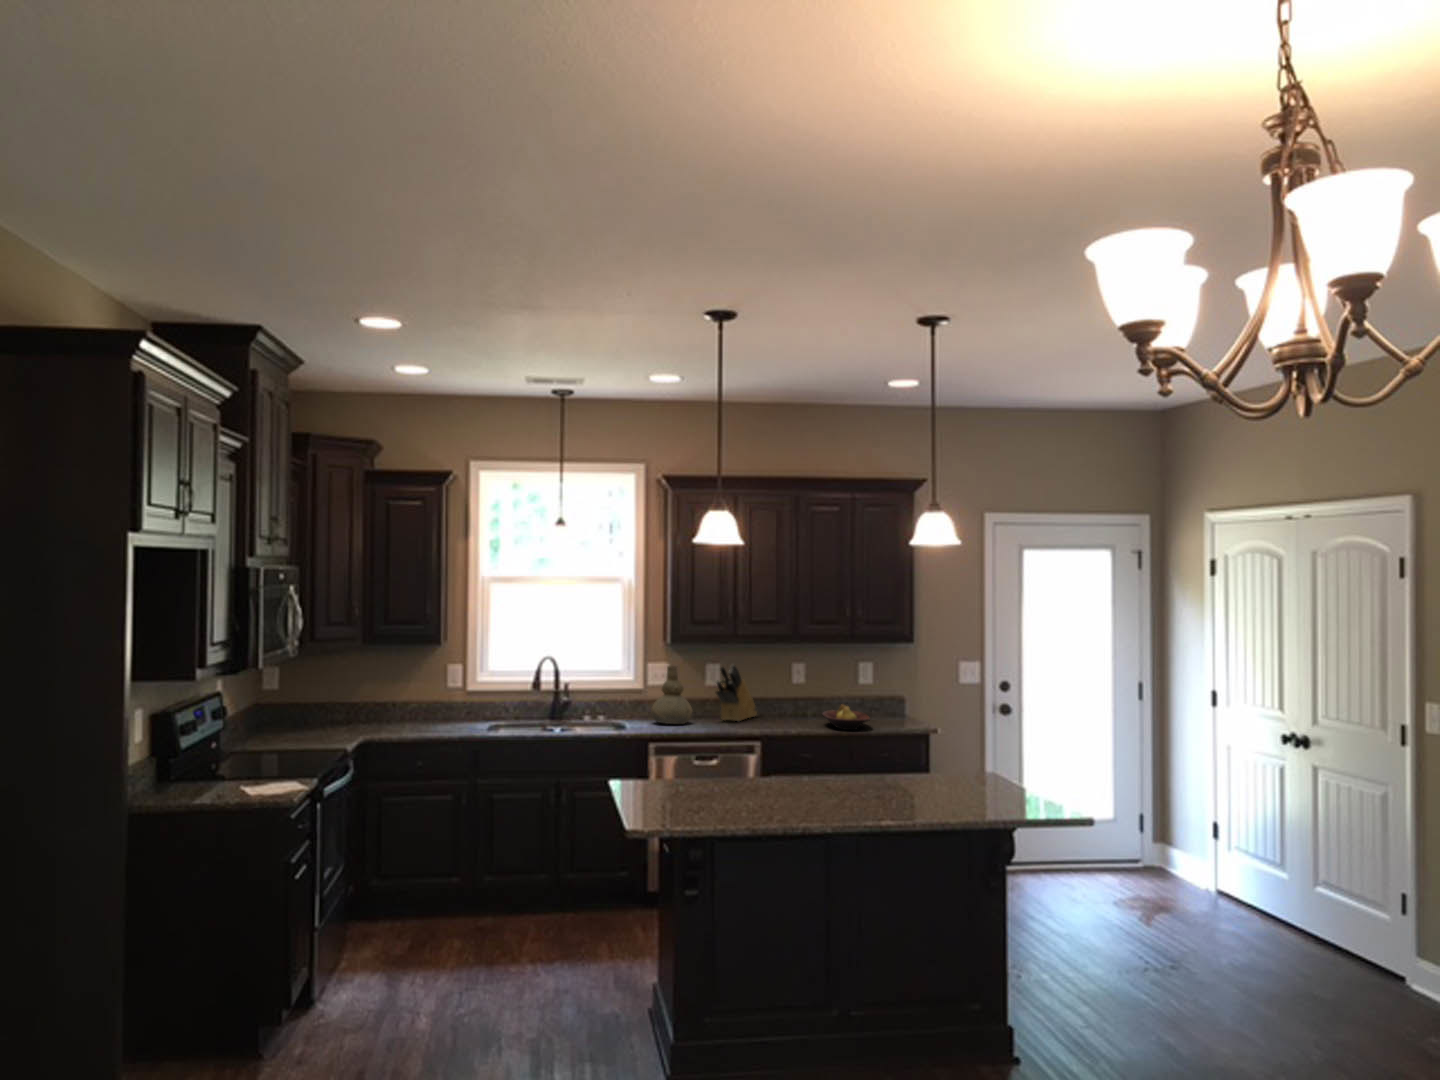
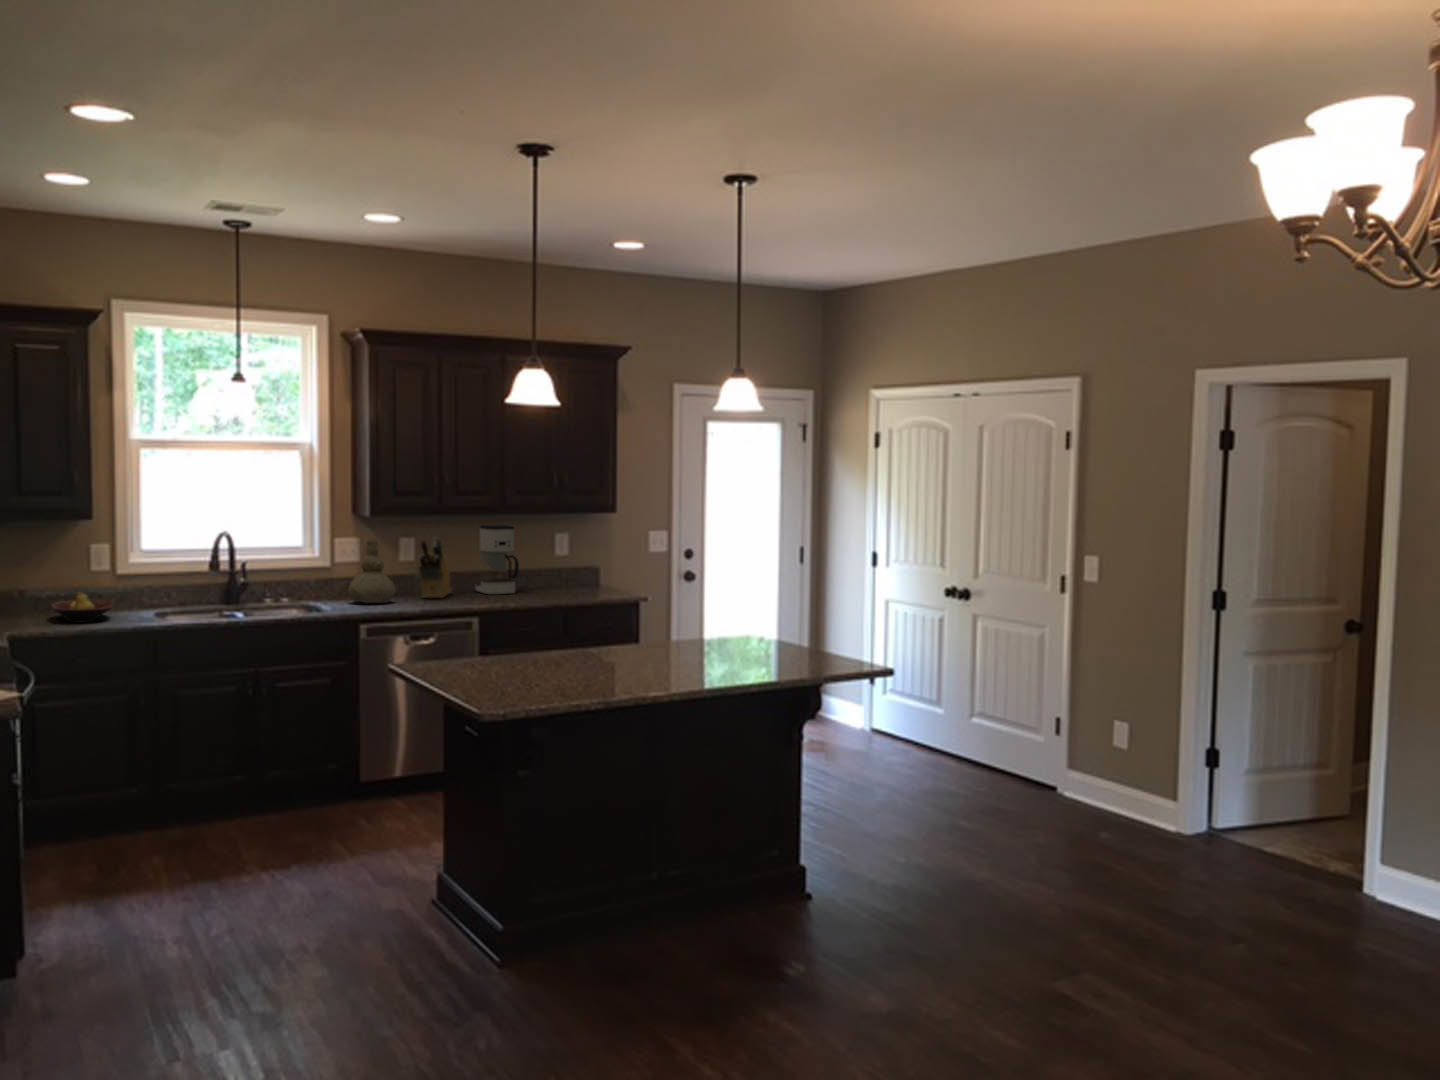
coffee maker: none [781,653,820,720] -> present [476,525,519,595]
fruit bowl: present [822,705,870,730] -> present [51,592,112,622]

